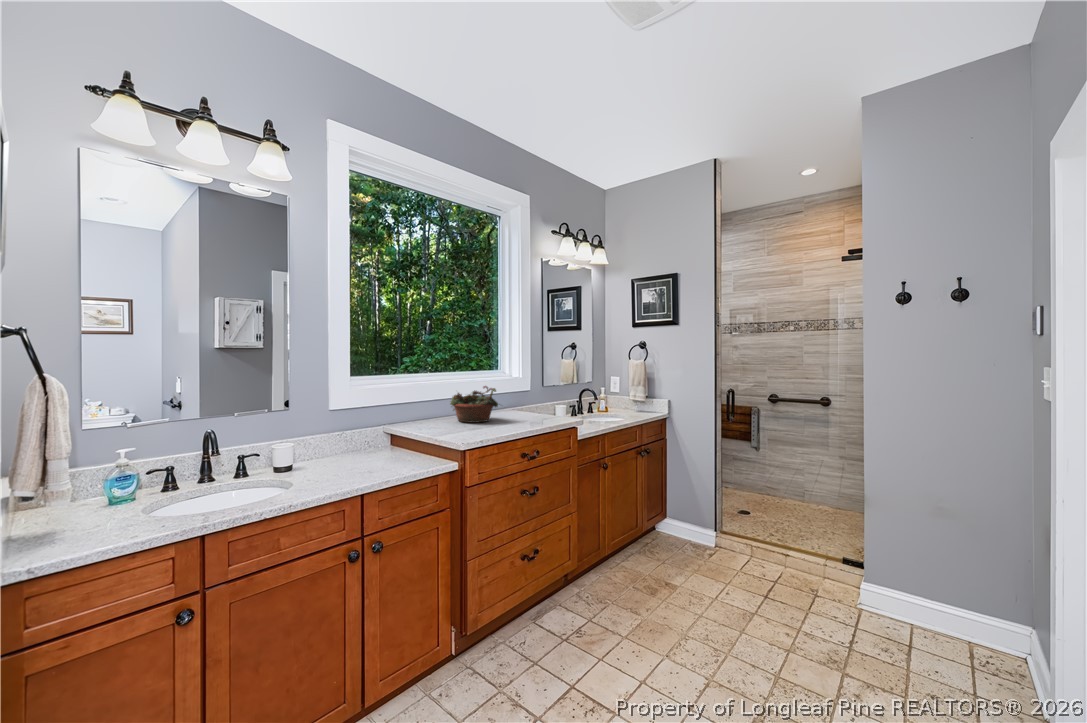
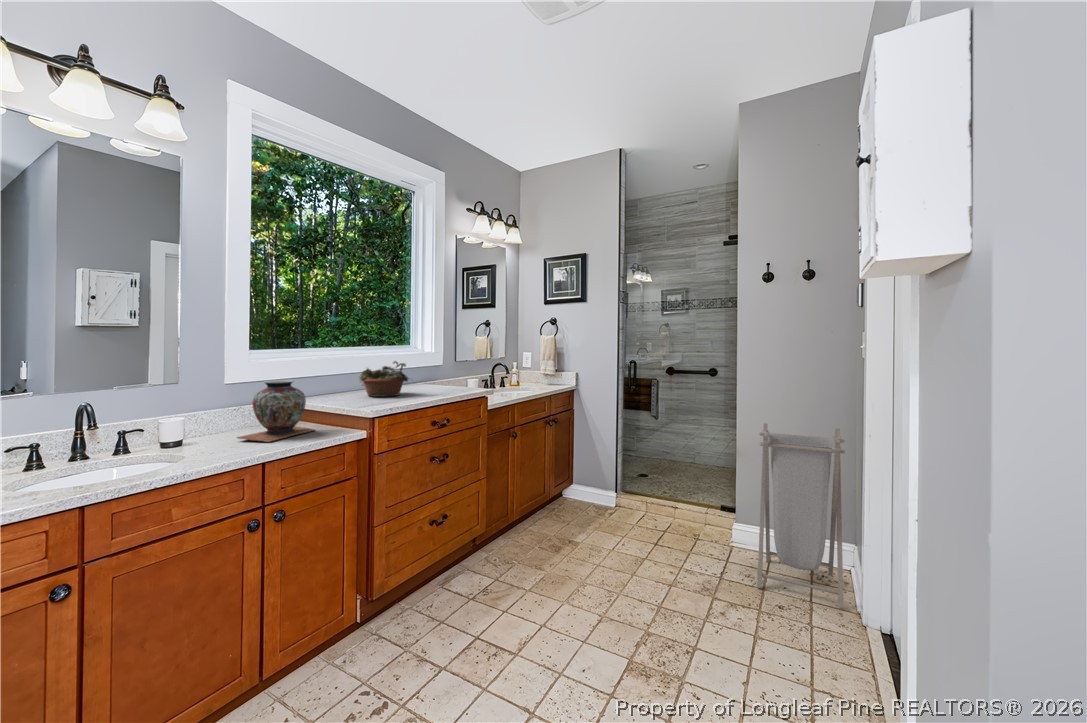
decorative vase: none [339,405,411,469] -> present [237,380,315,442]
laundry hamper: none [897,467,1025,709] -> present [757,423,845,608]

